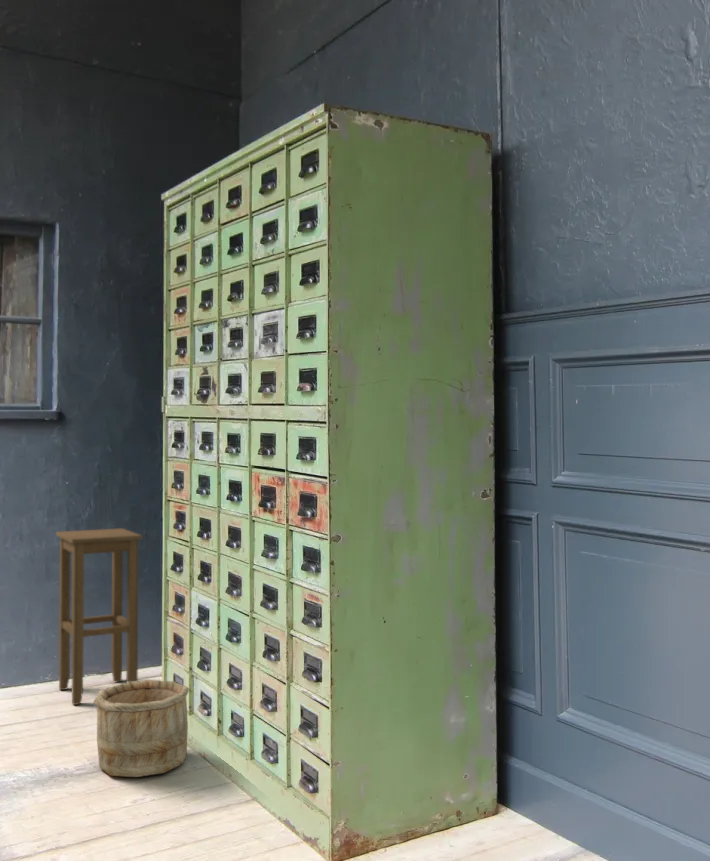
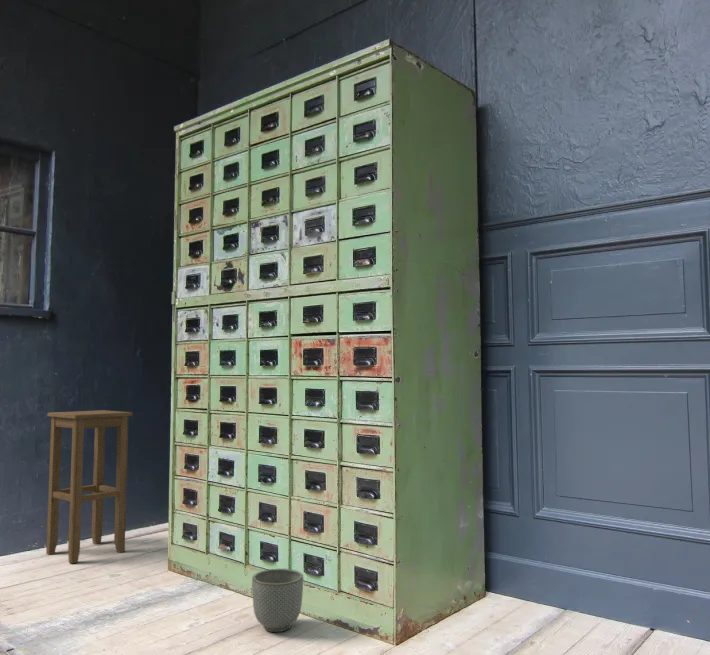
wooden bucket: present [94,680,189,777] -> none [132,526,215,610]
planter: none [191,747,252,822] -> present [252,569,303,632]

